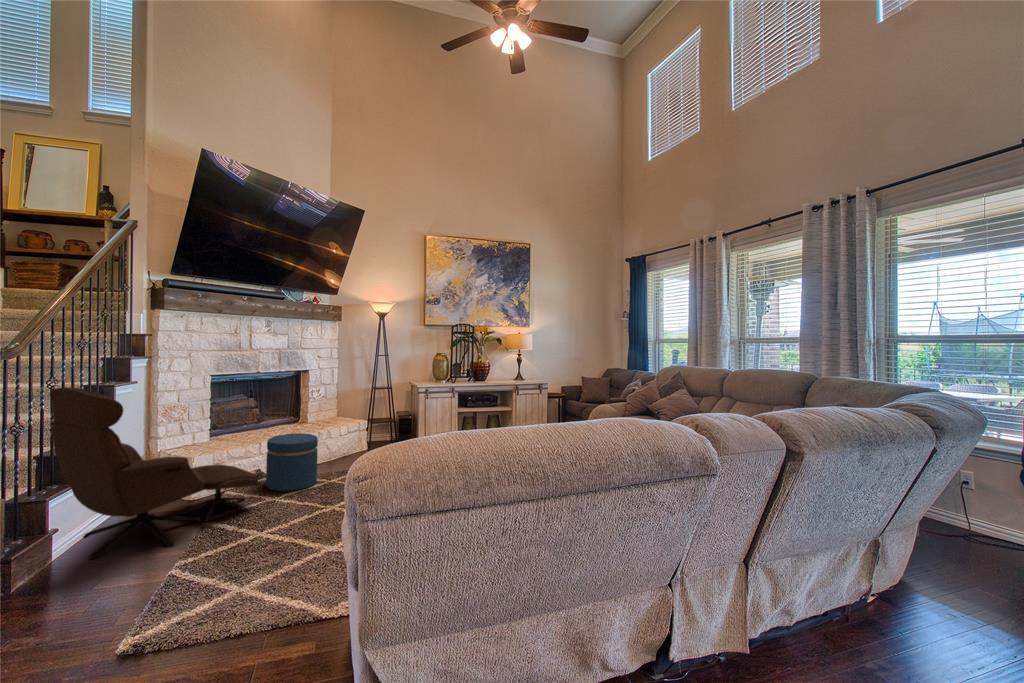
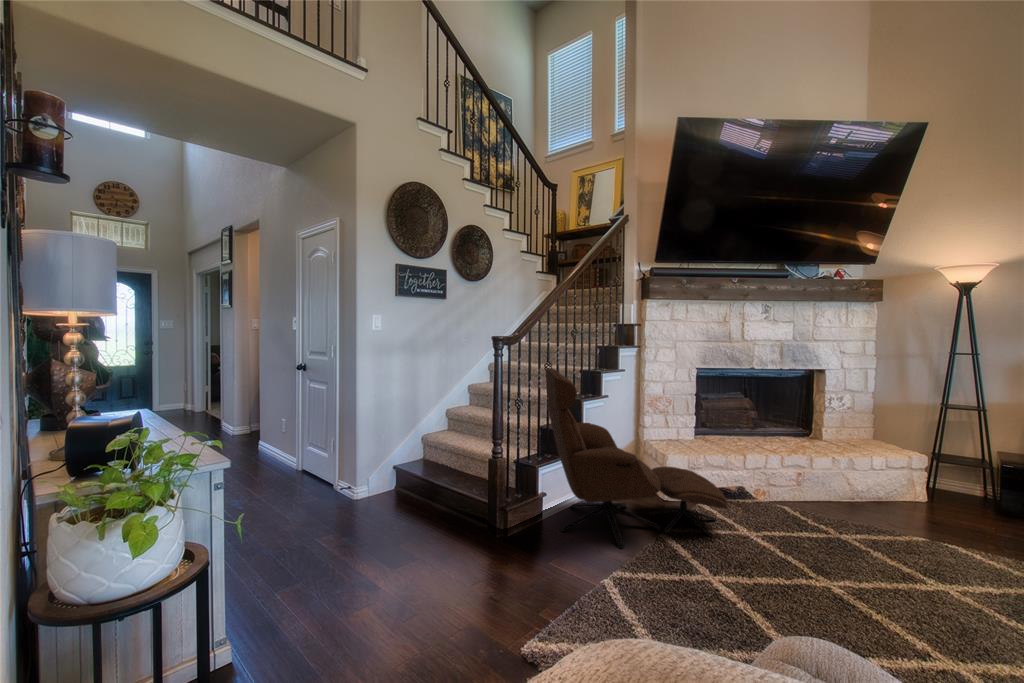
ottoman: present [266,433,318,491] -> none [748,451,821,533]

